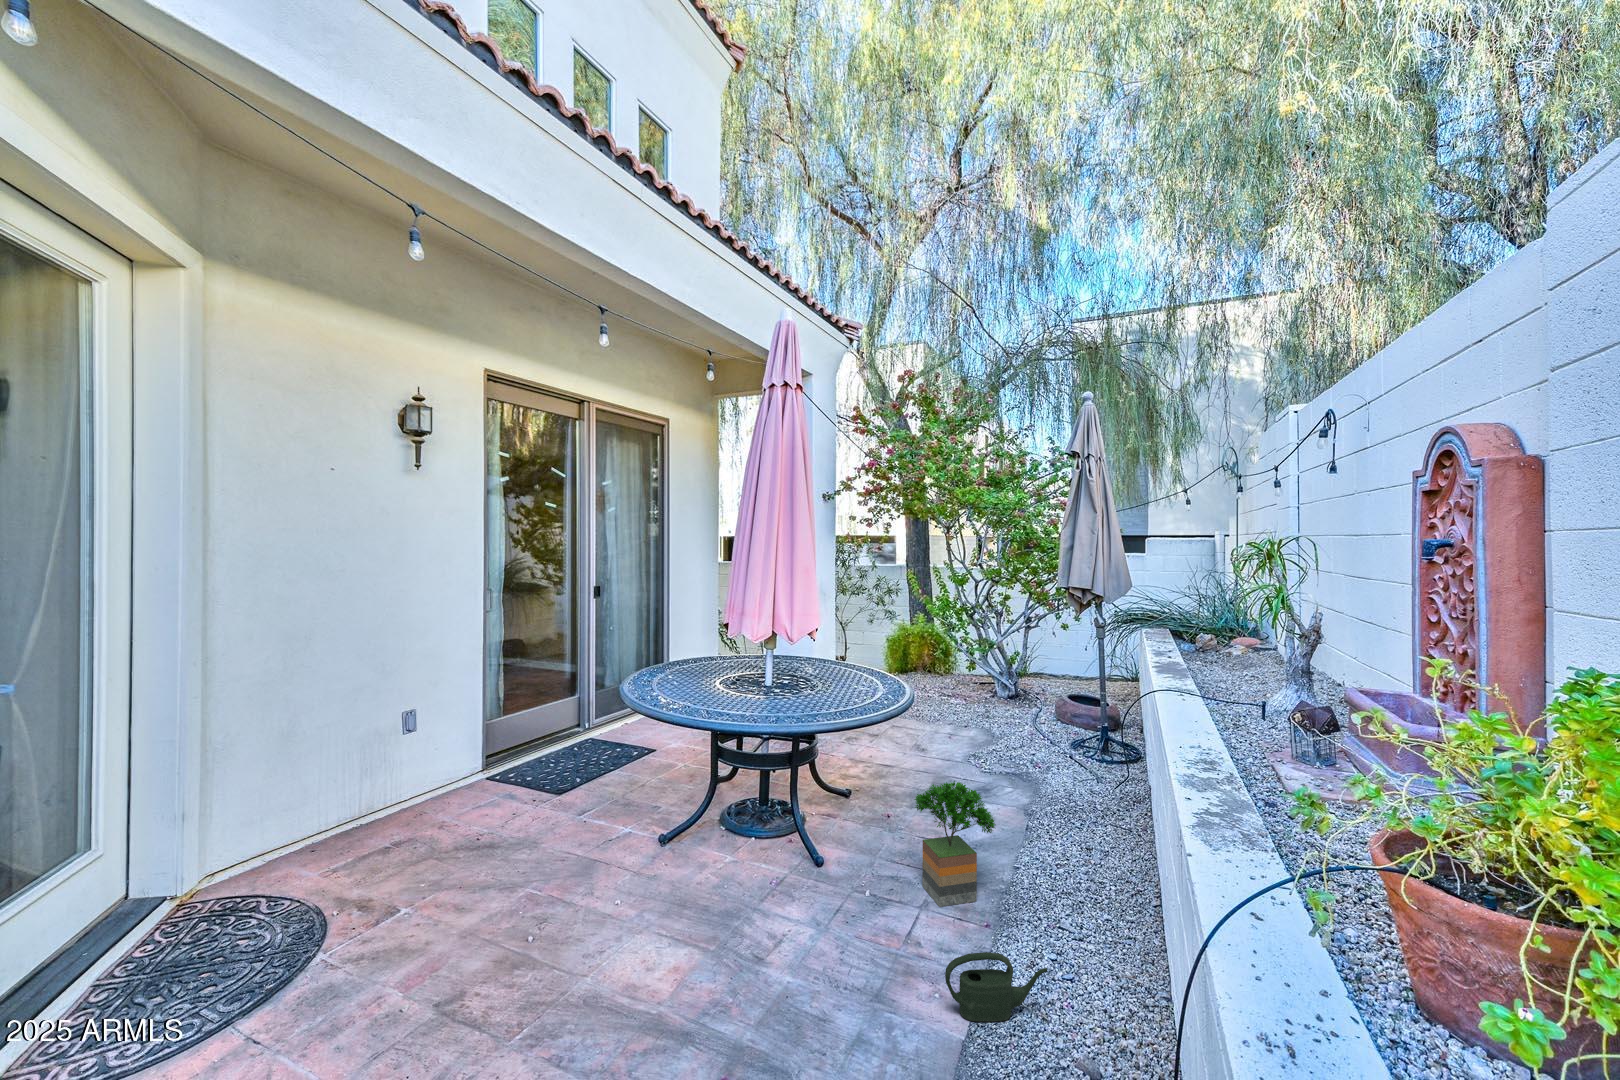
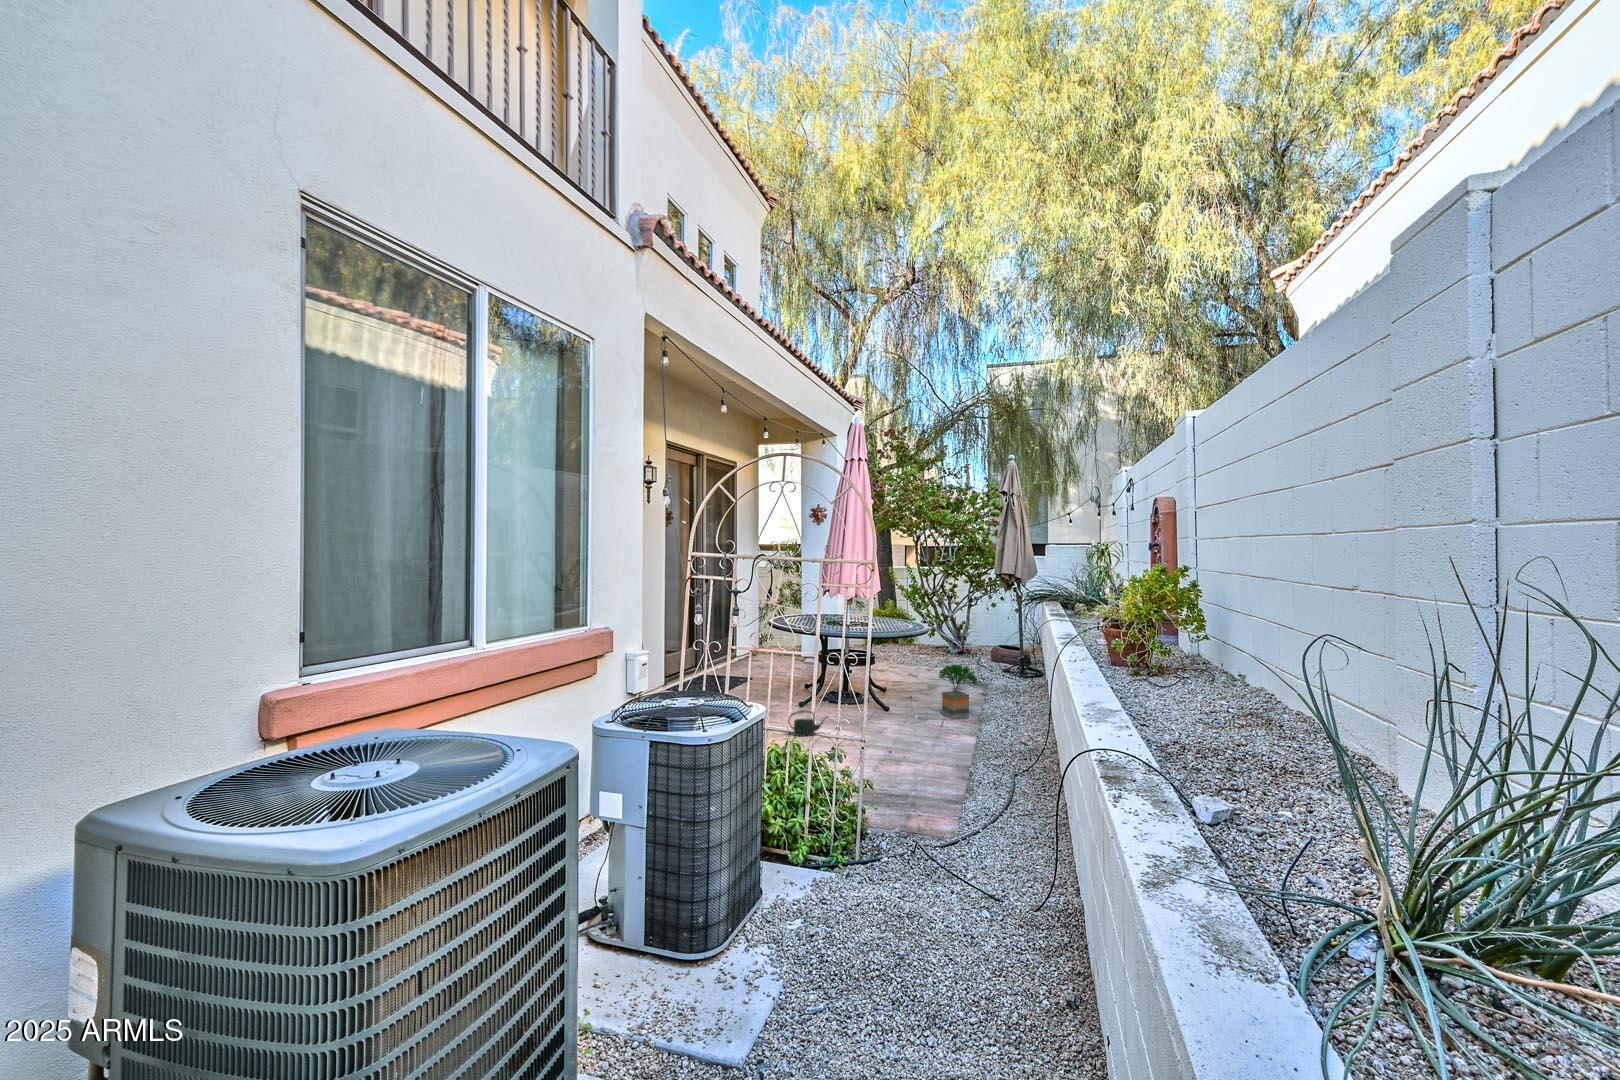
watering can: present [945,952,1047,1022] -> present [788,711,827,736]

